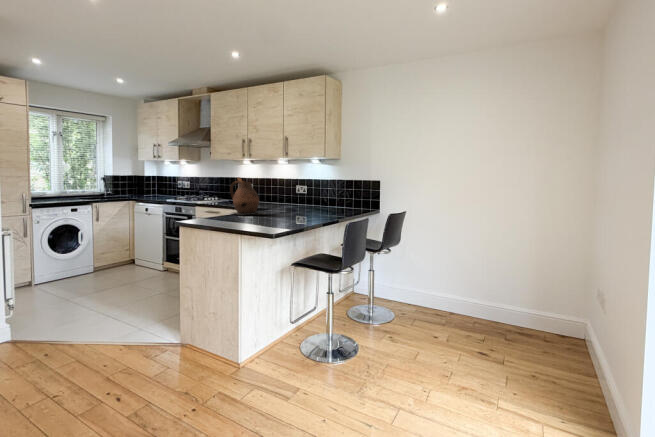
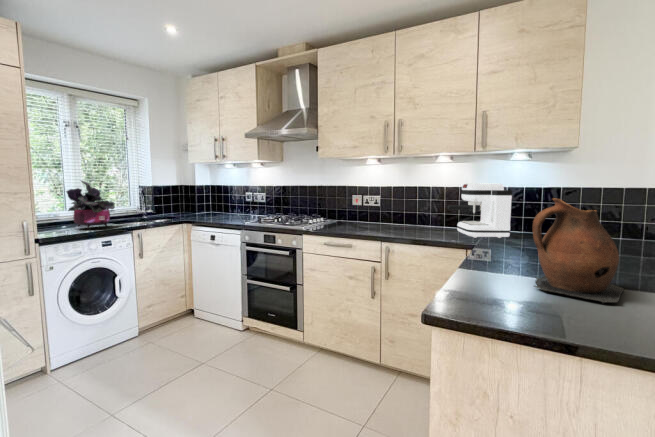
potted plant: none [49,170,81,199] -> present [66,181,115,229]
coffee maker: none [272,176,302,207] -> present [447,183,512,238]

